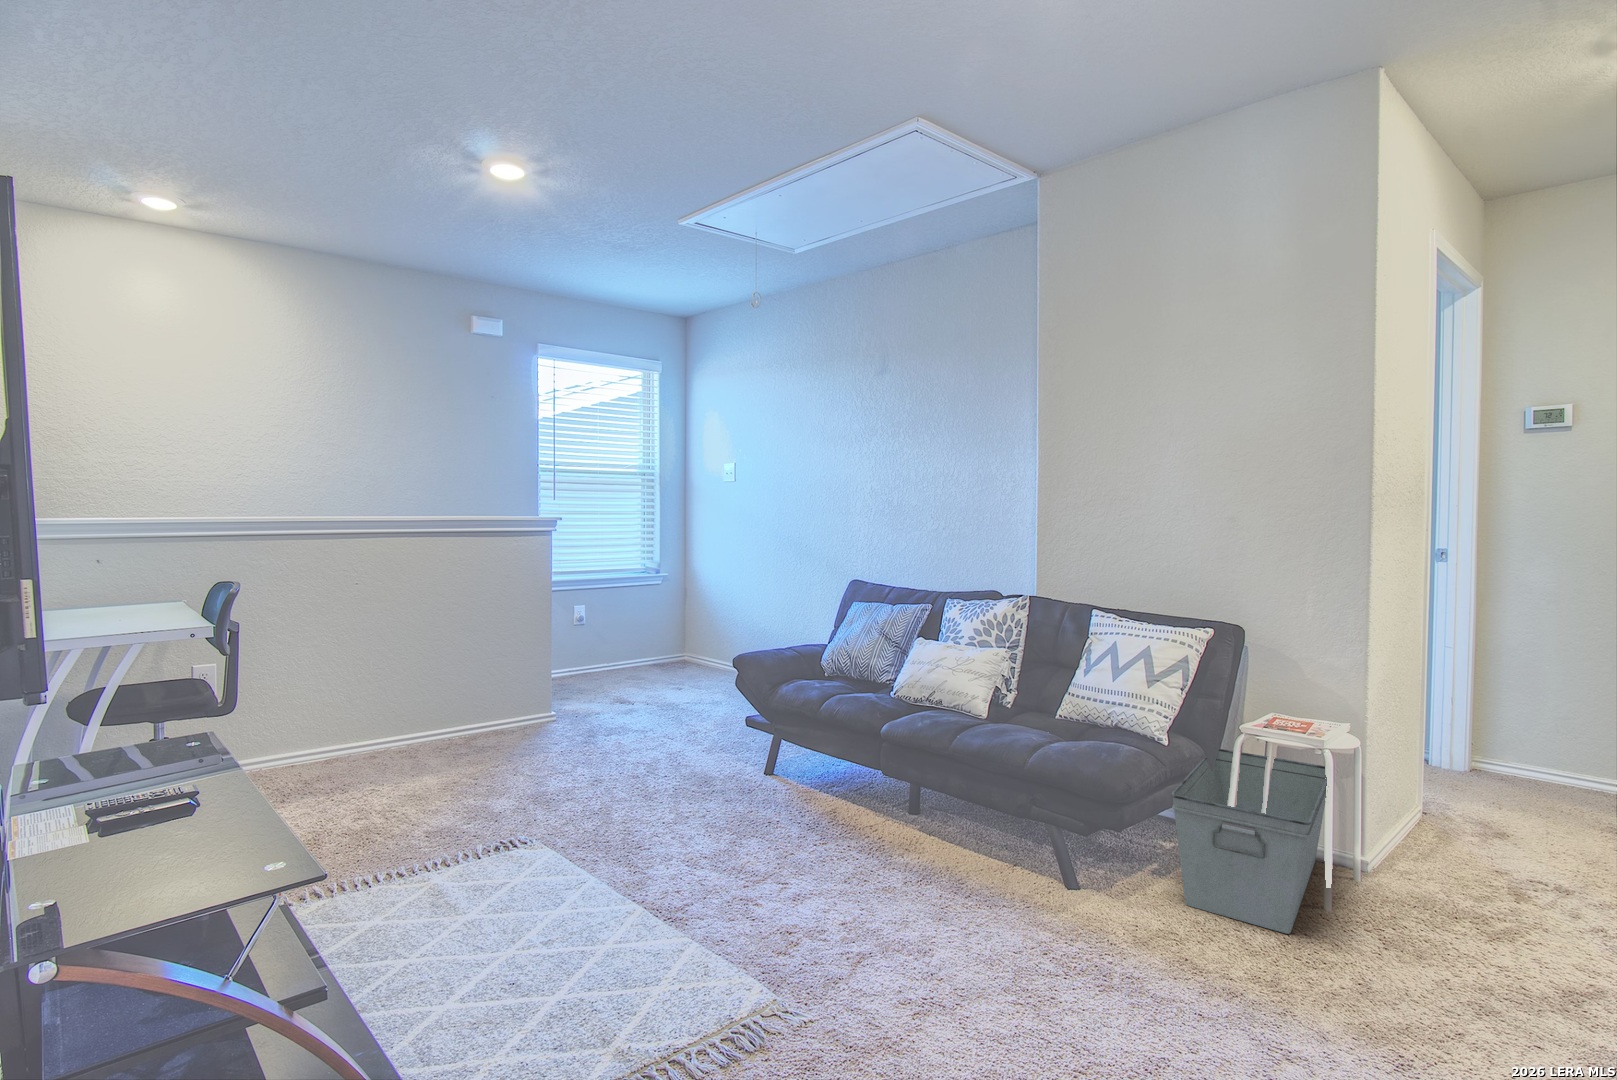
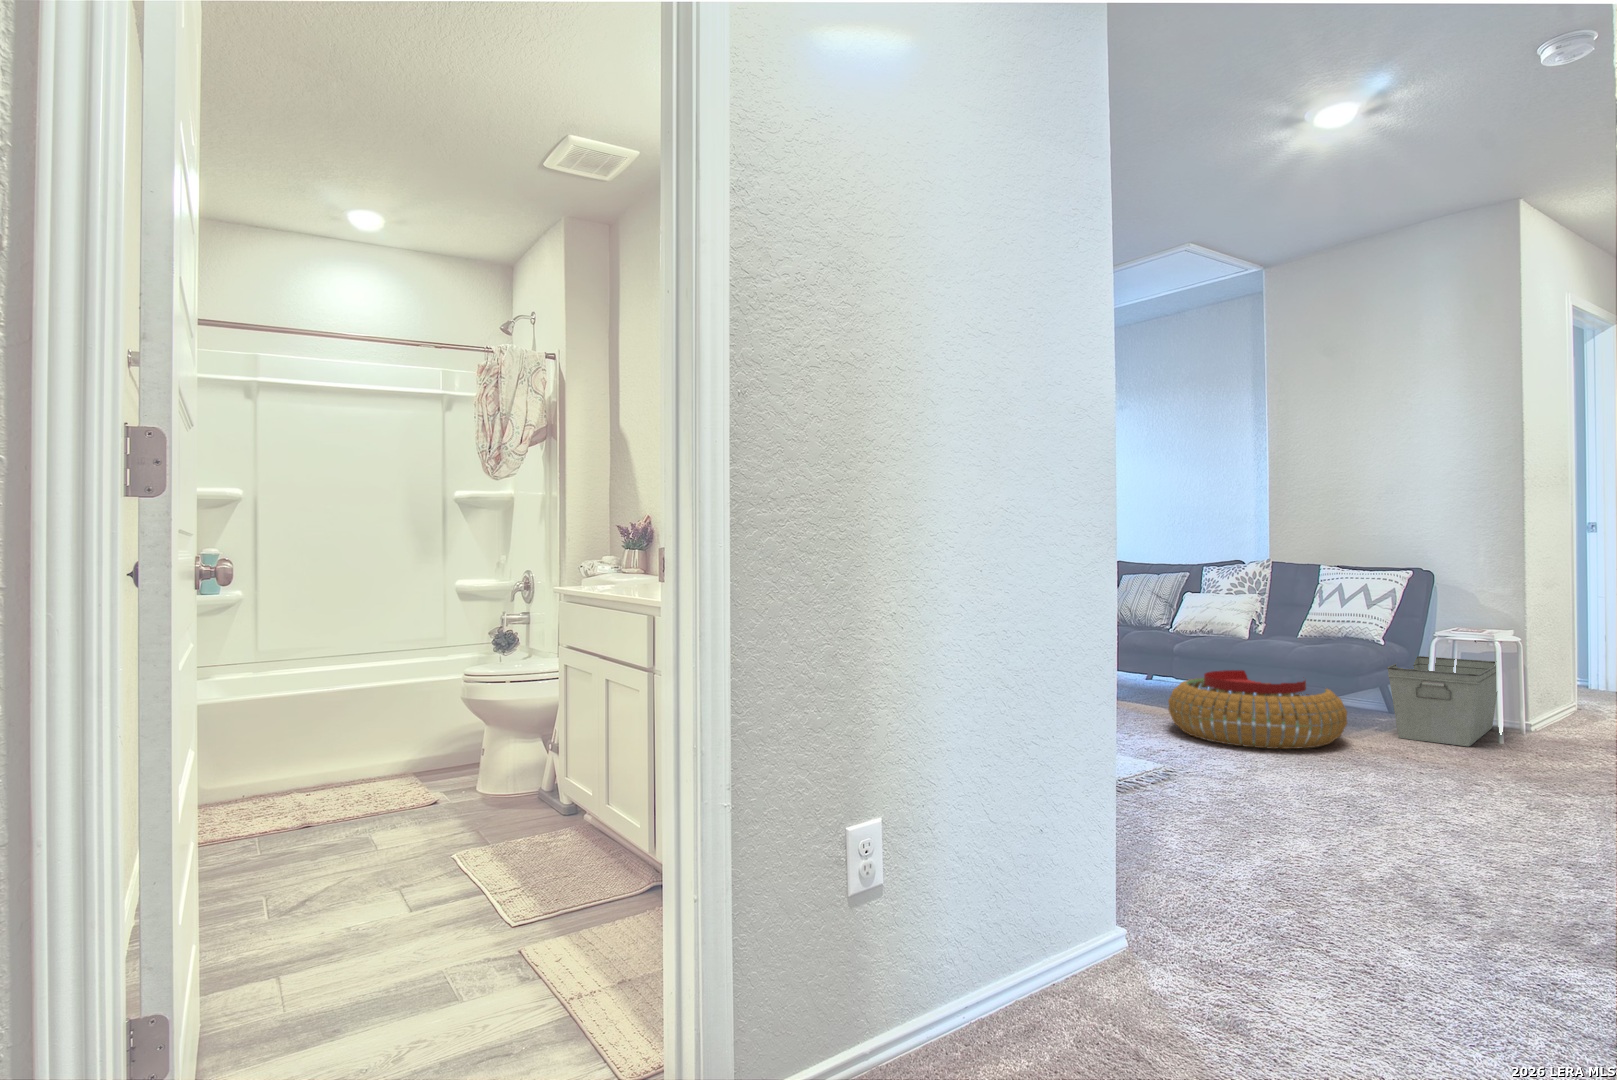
pouf: none [844,789,1108,967] -> present [1168,670,1347,749]

